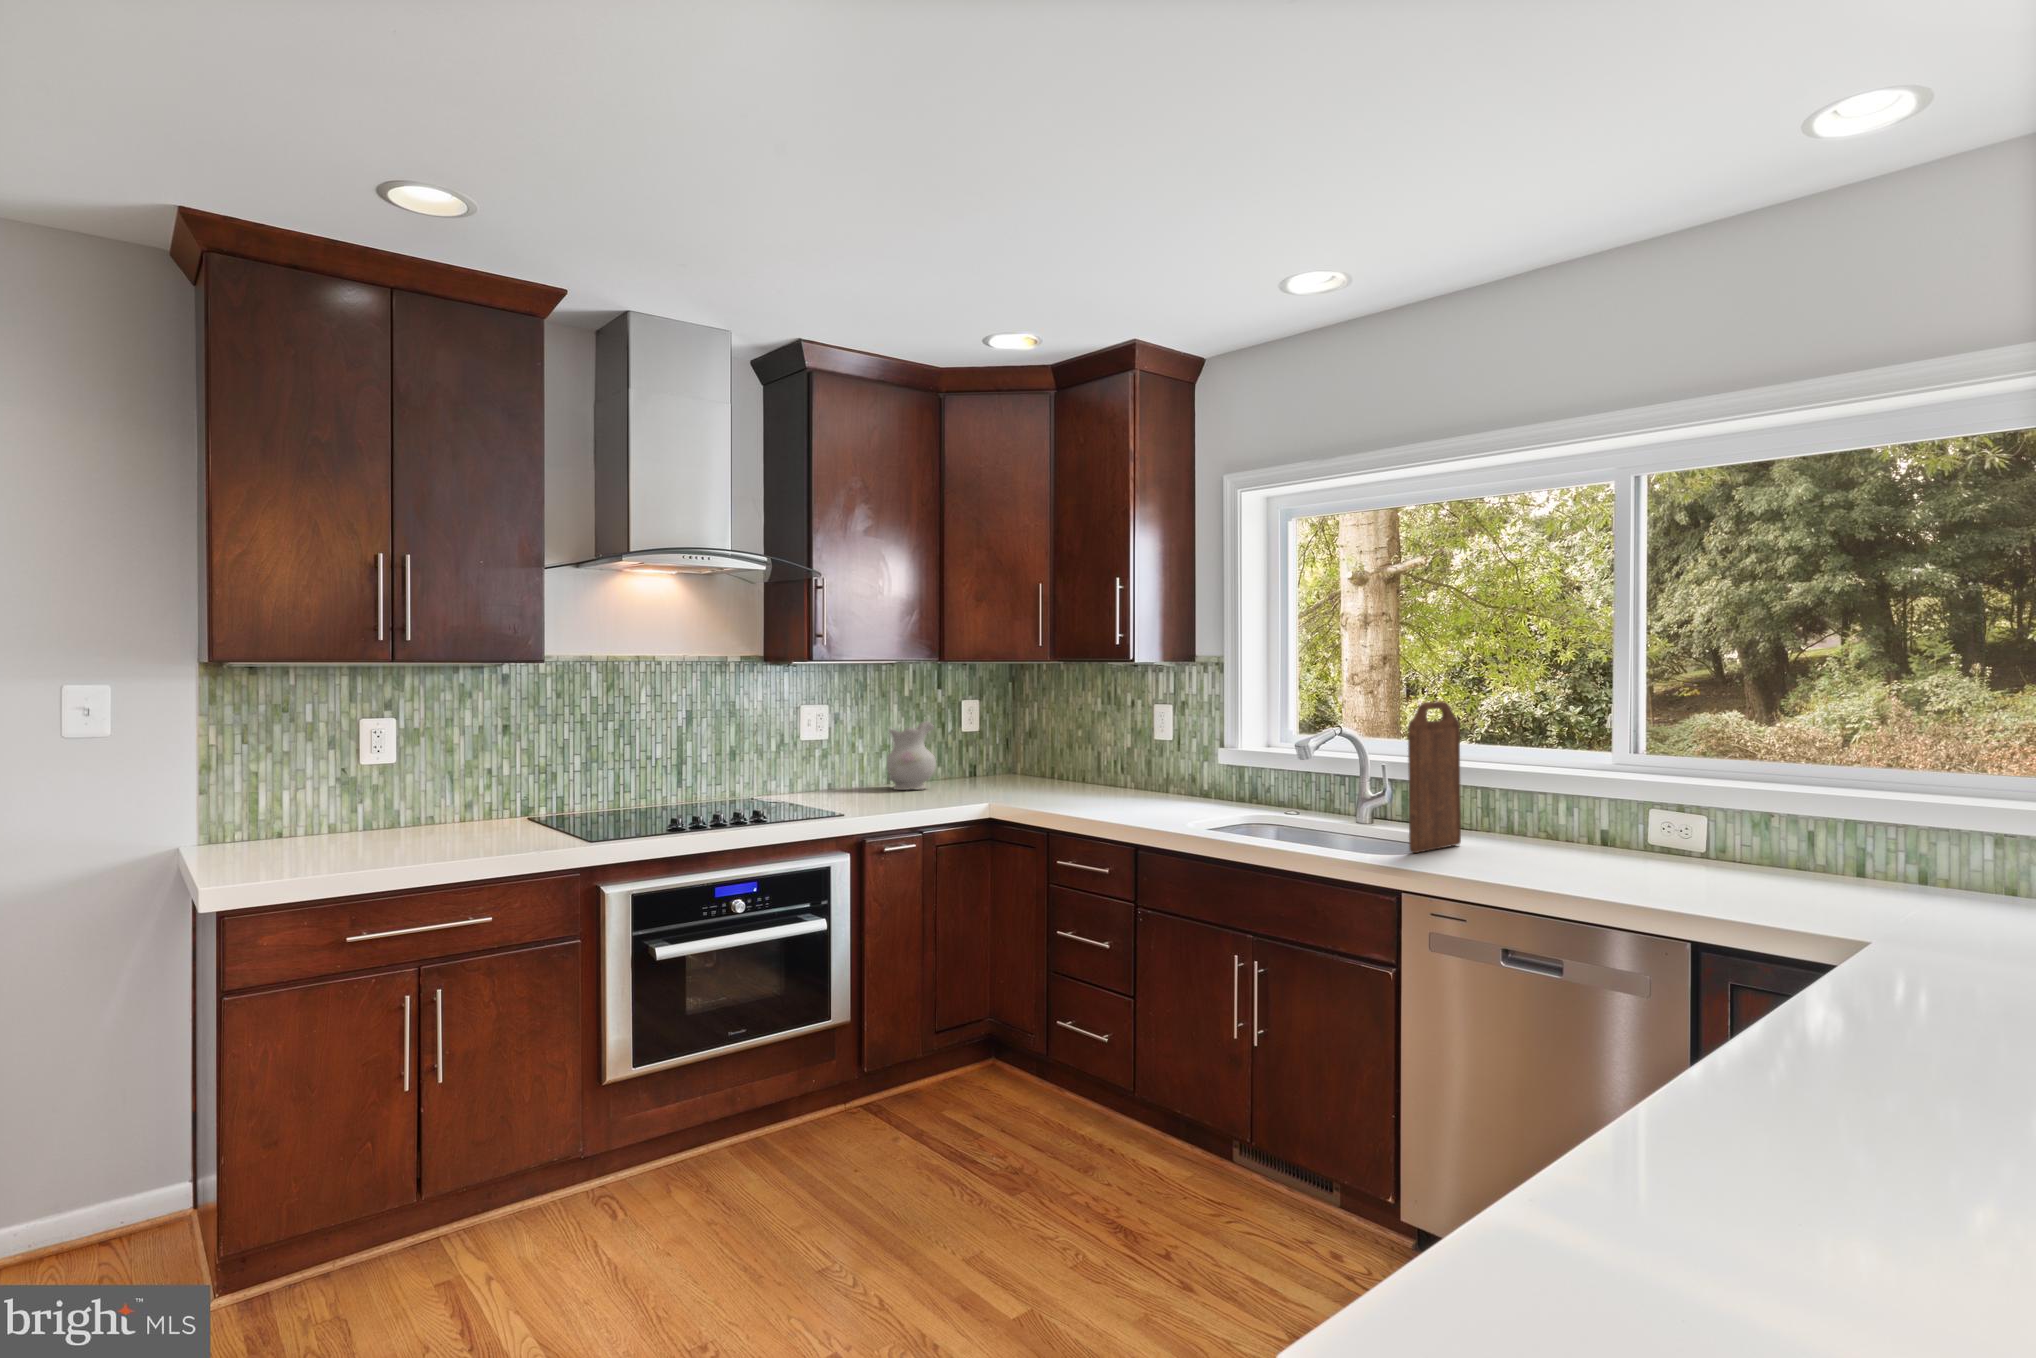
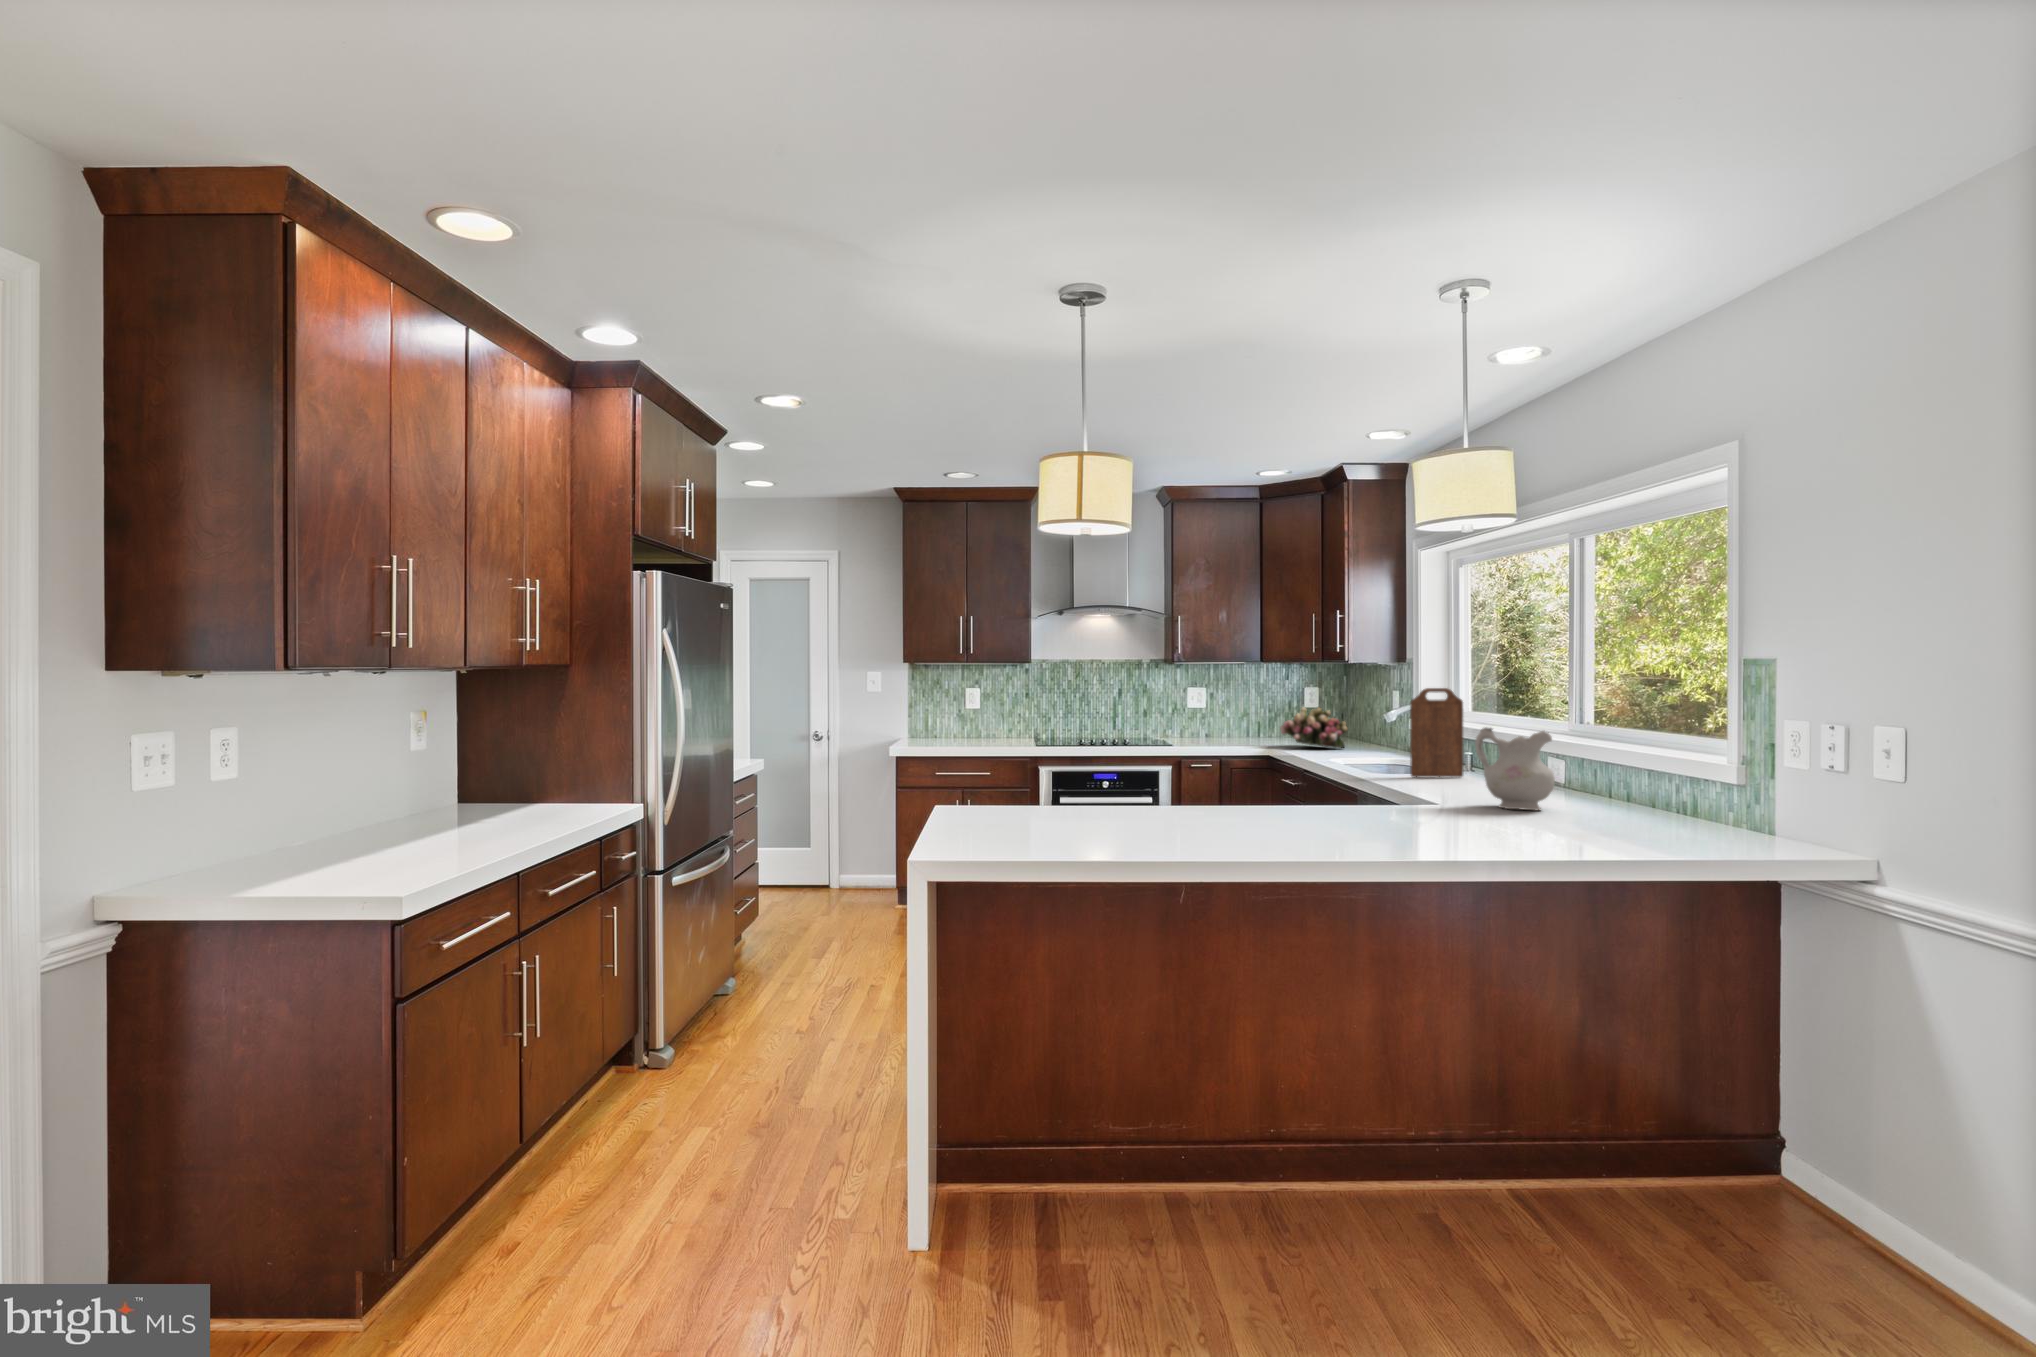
ceramic pitcher: present [887,721,936,790] -> present [1475,727,1555,810]
flower arrangement: none [985,733,1083,796] -> present [1280,707,1348,748]

